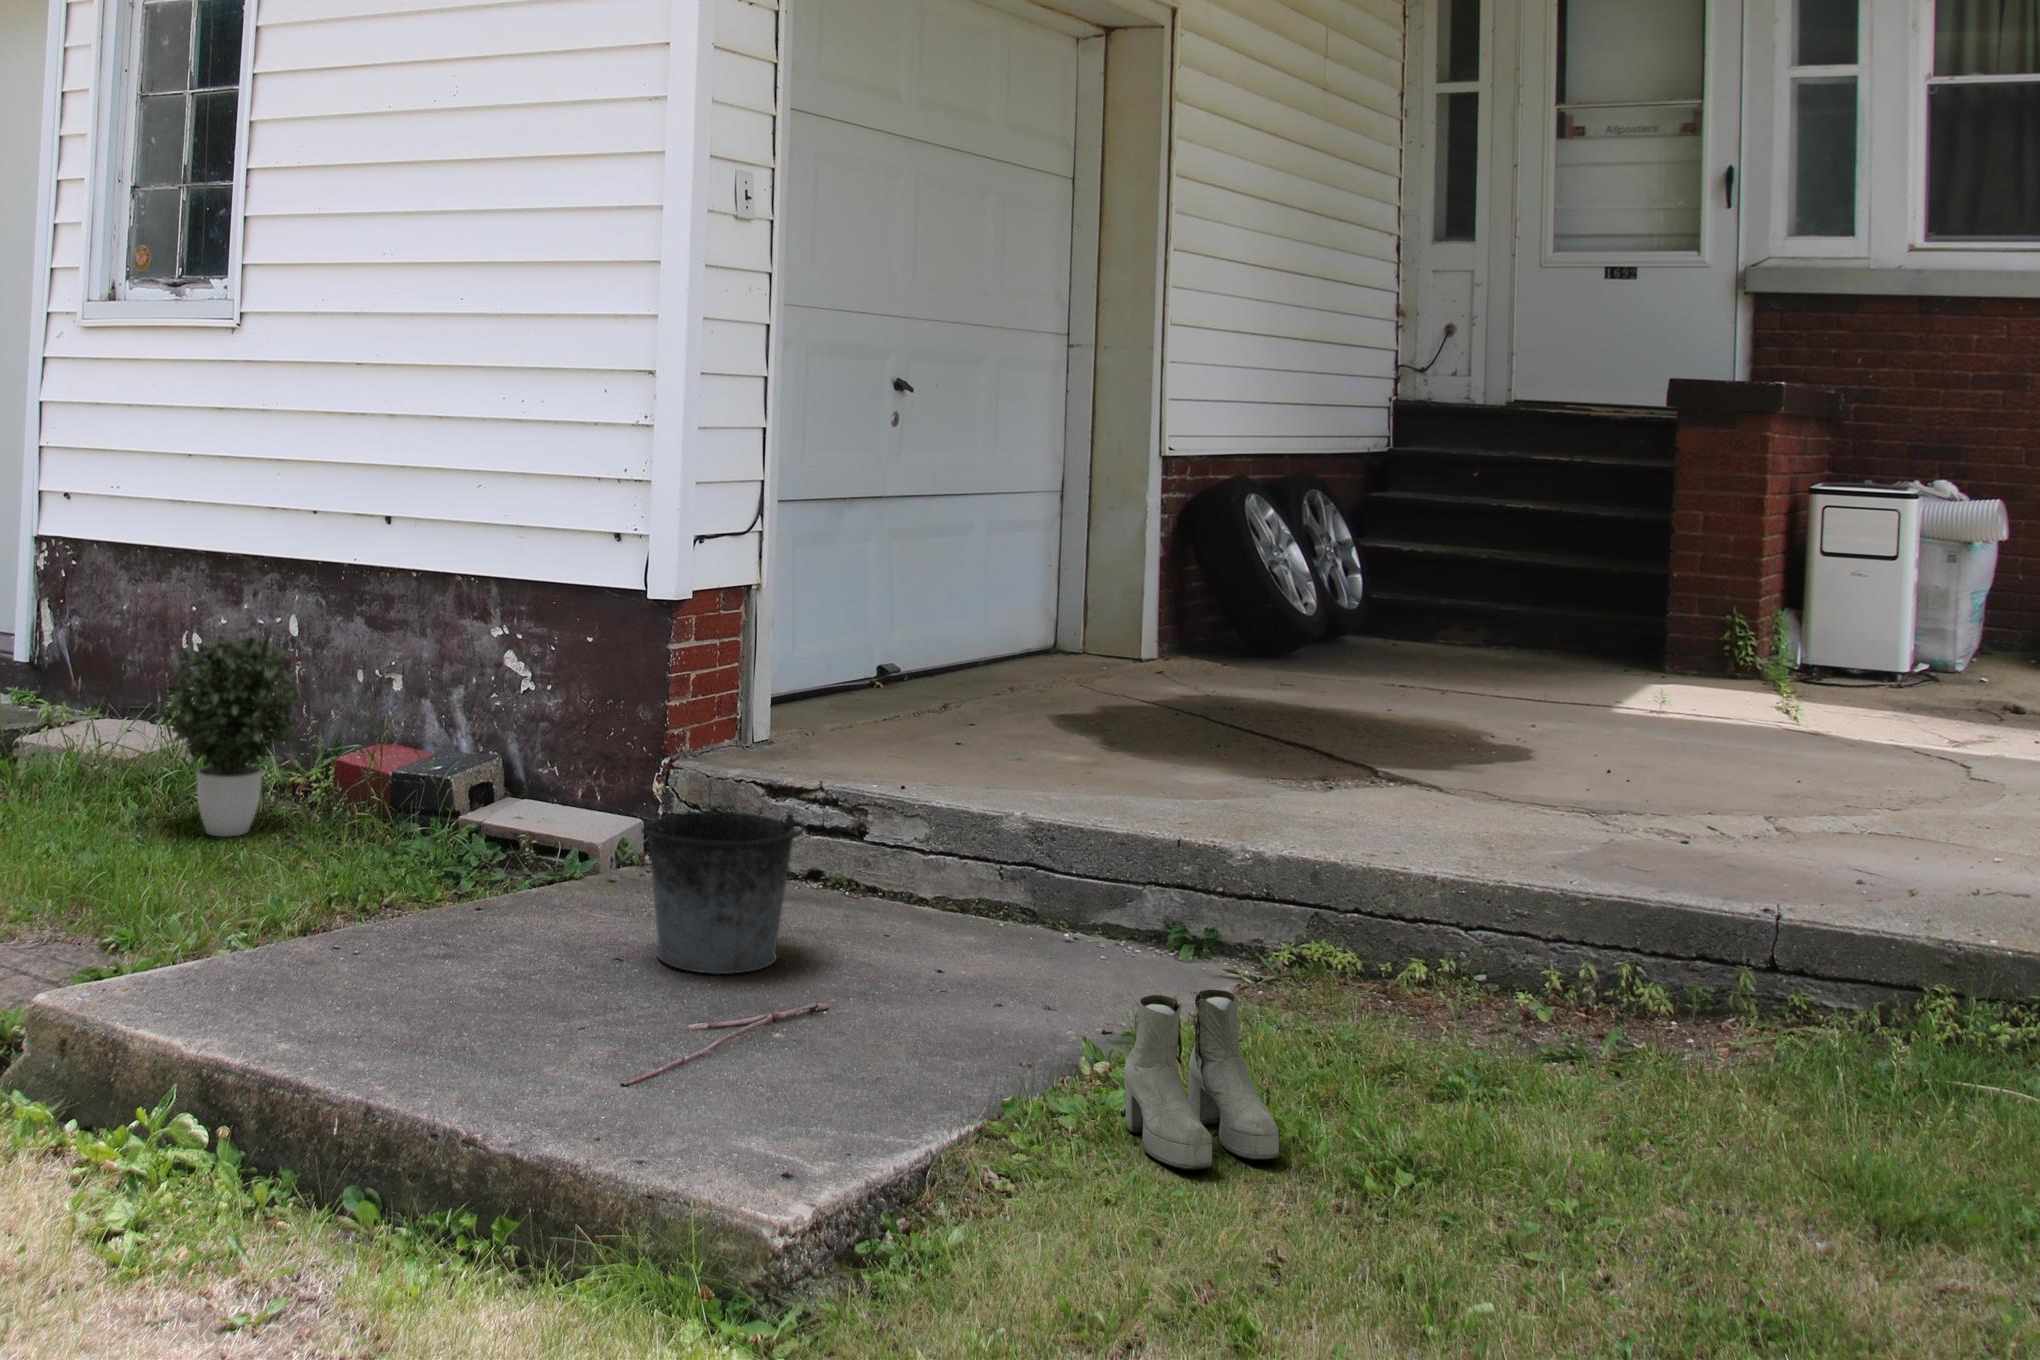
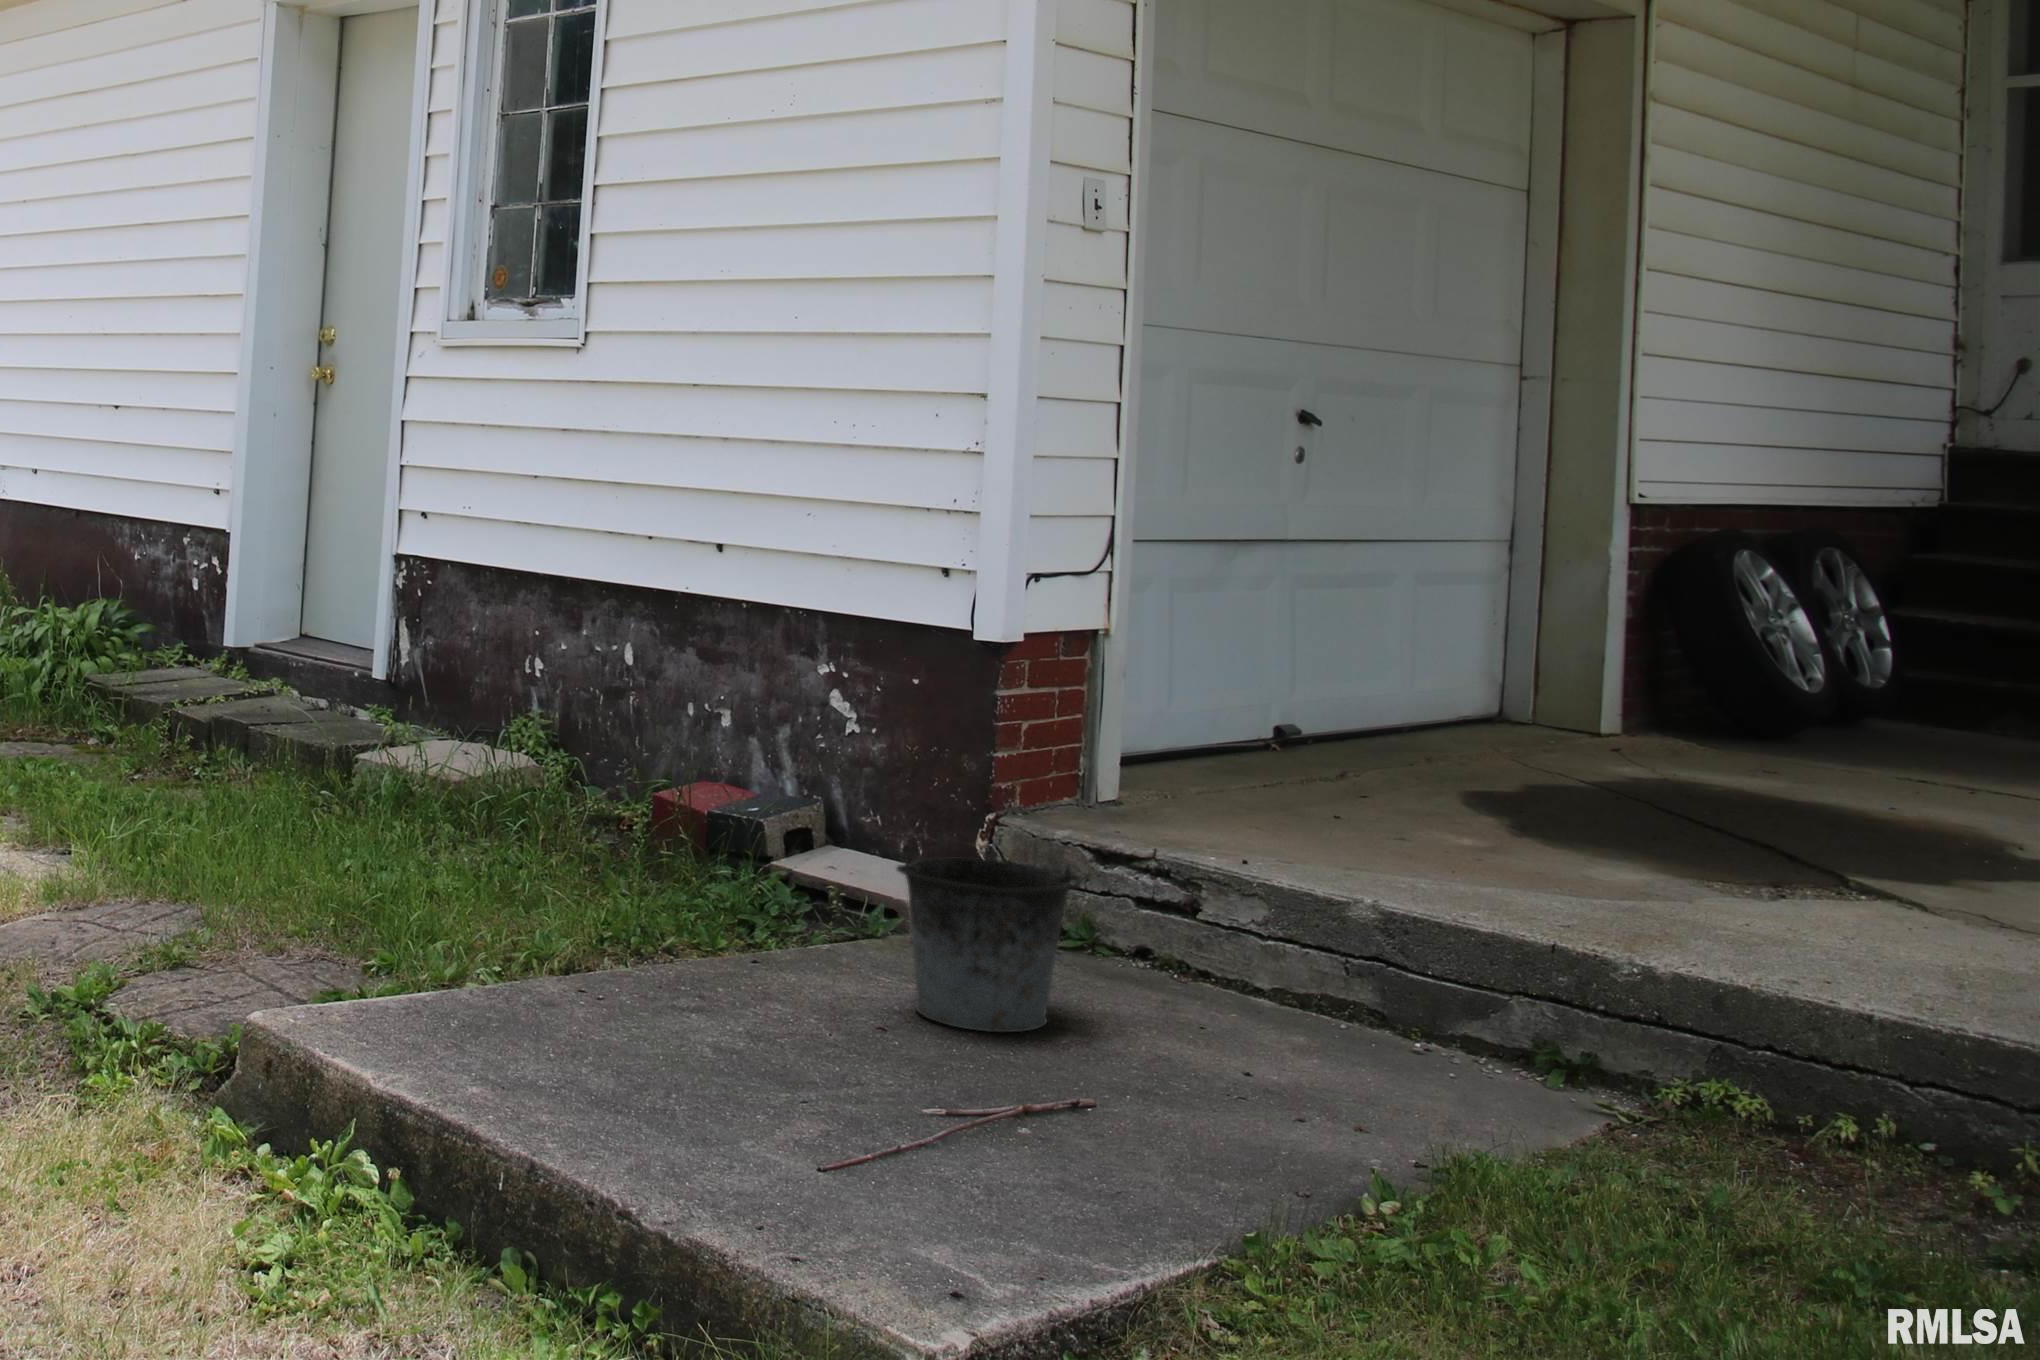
potted plant: present [165,636,301,836] -> none [472,649,609,855]
boots: present [1124,989,1279,1169] -> none [1369,1083,1544,1286]

